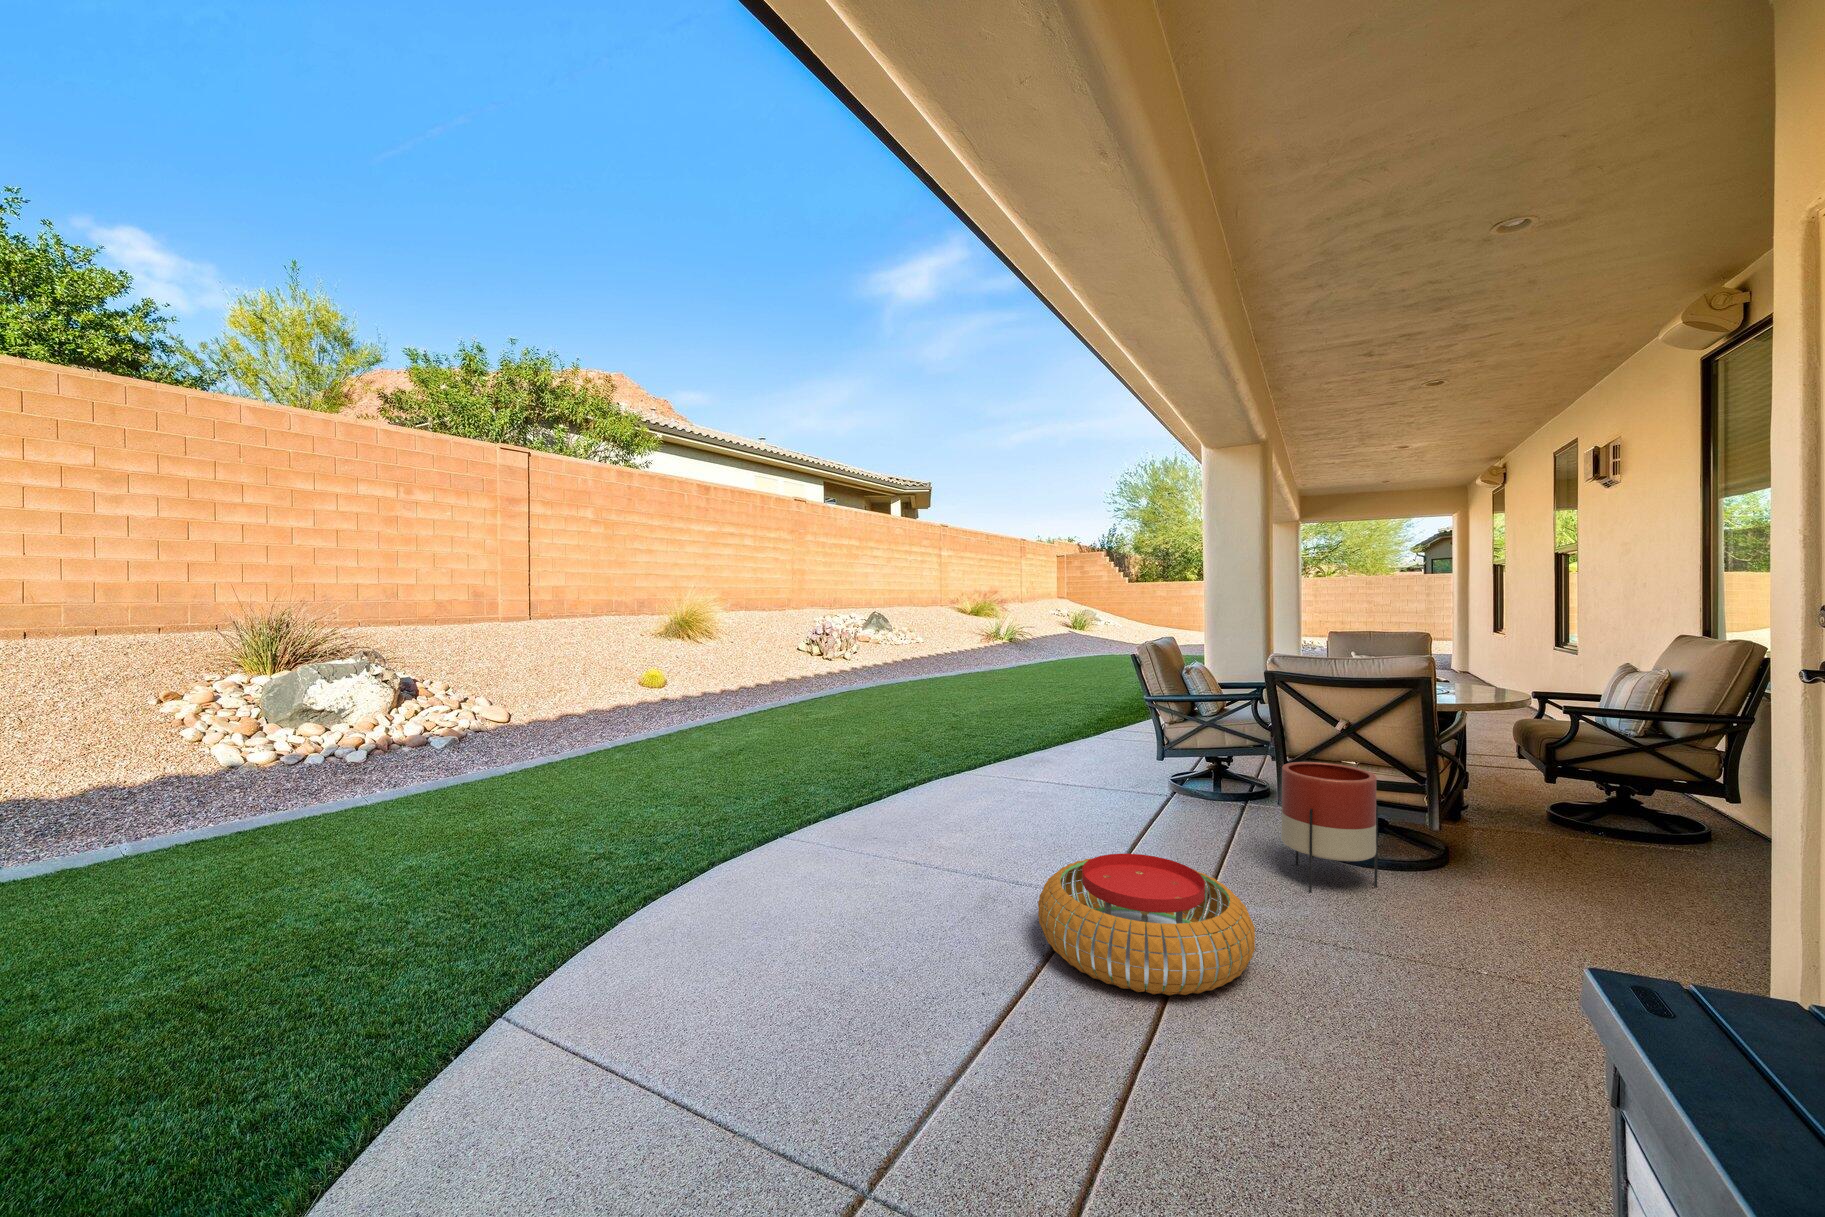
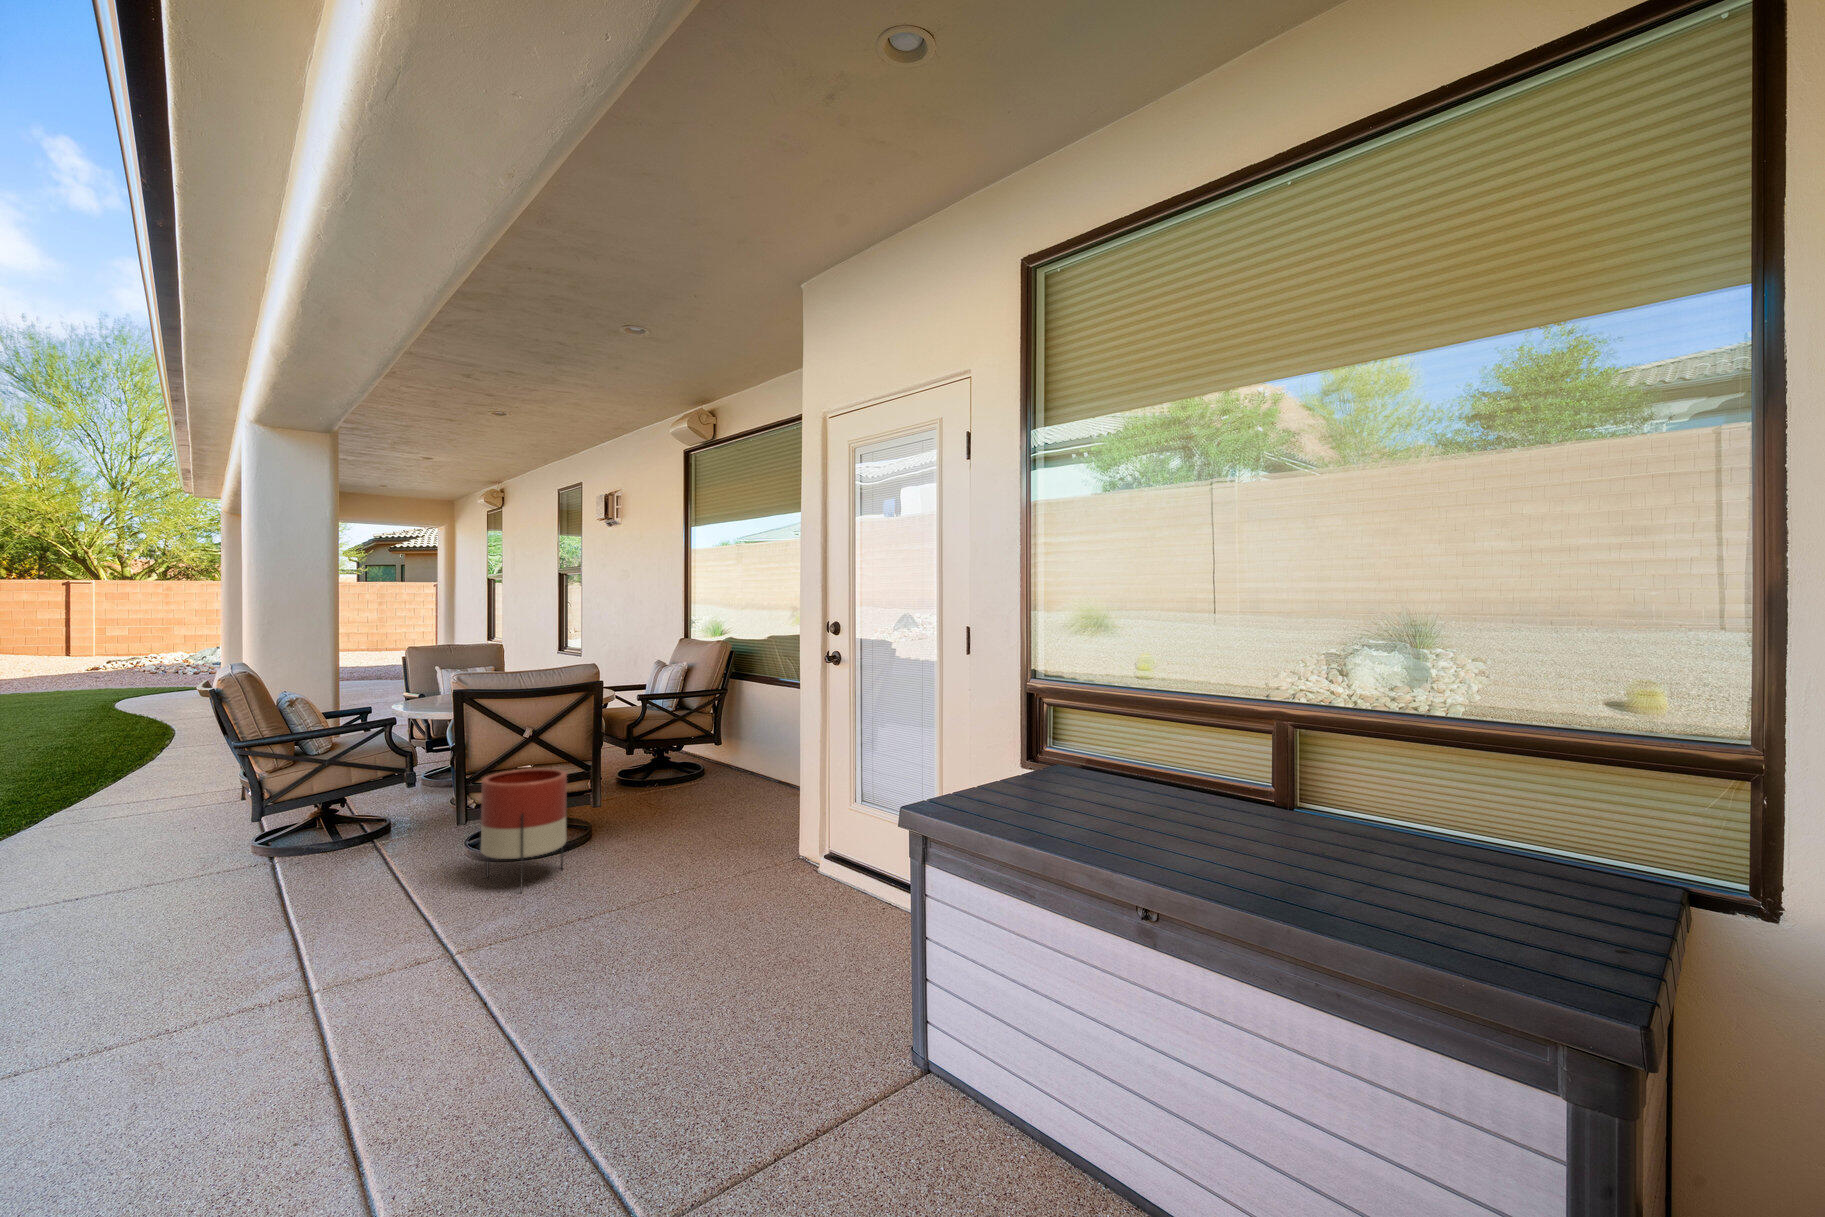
pouf: present [1038,854,1255,996] -> none [284,898,555,1058]

